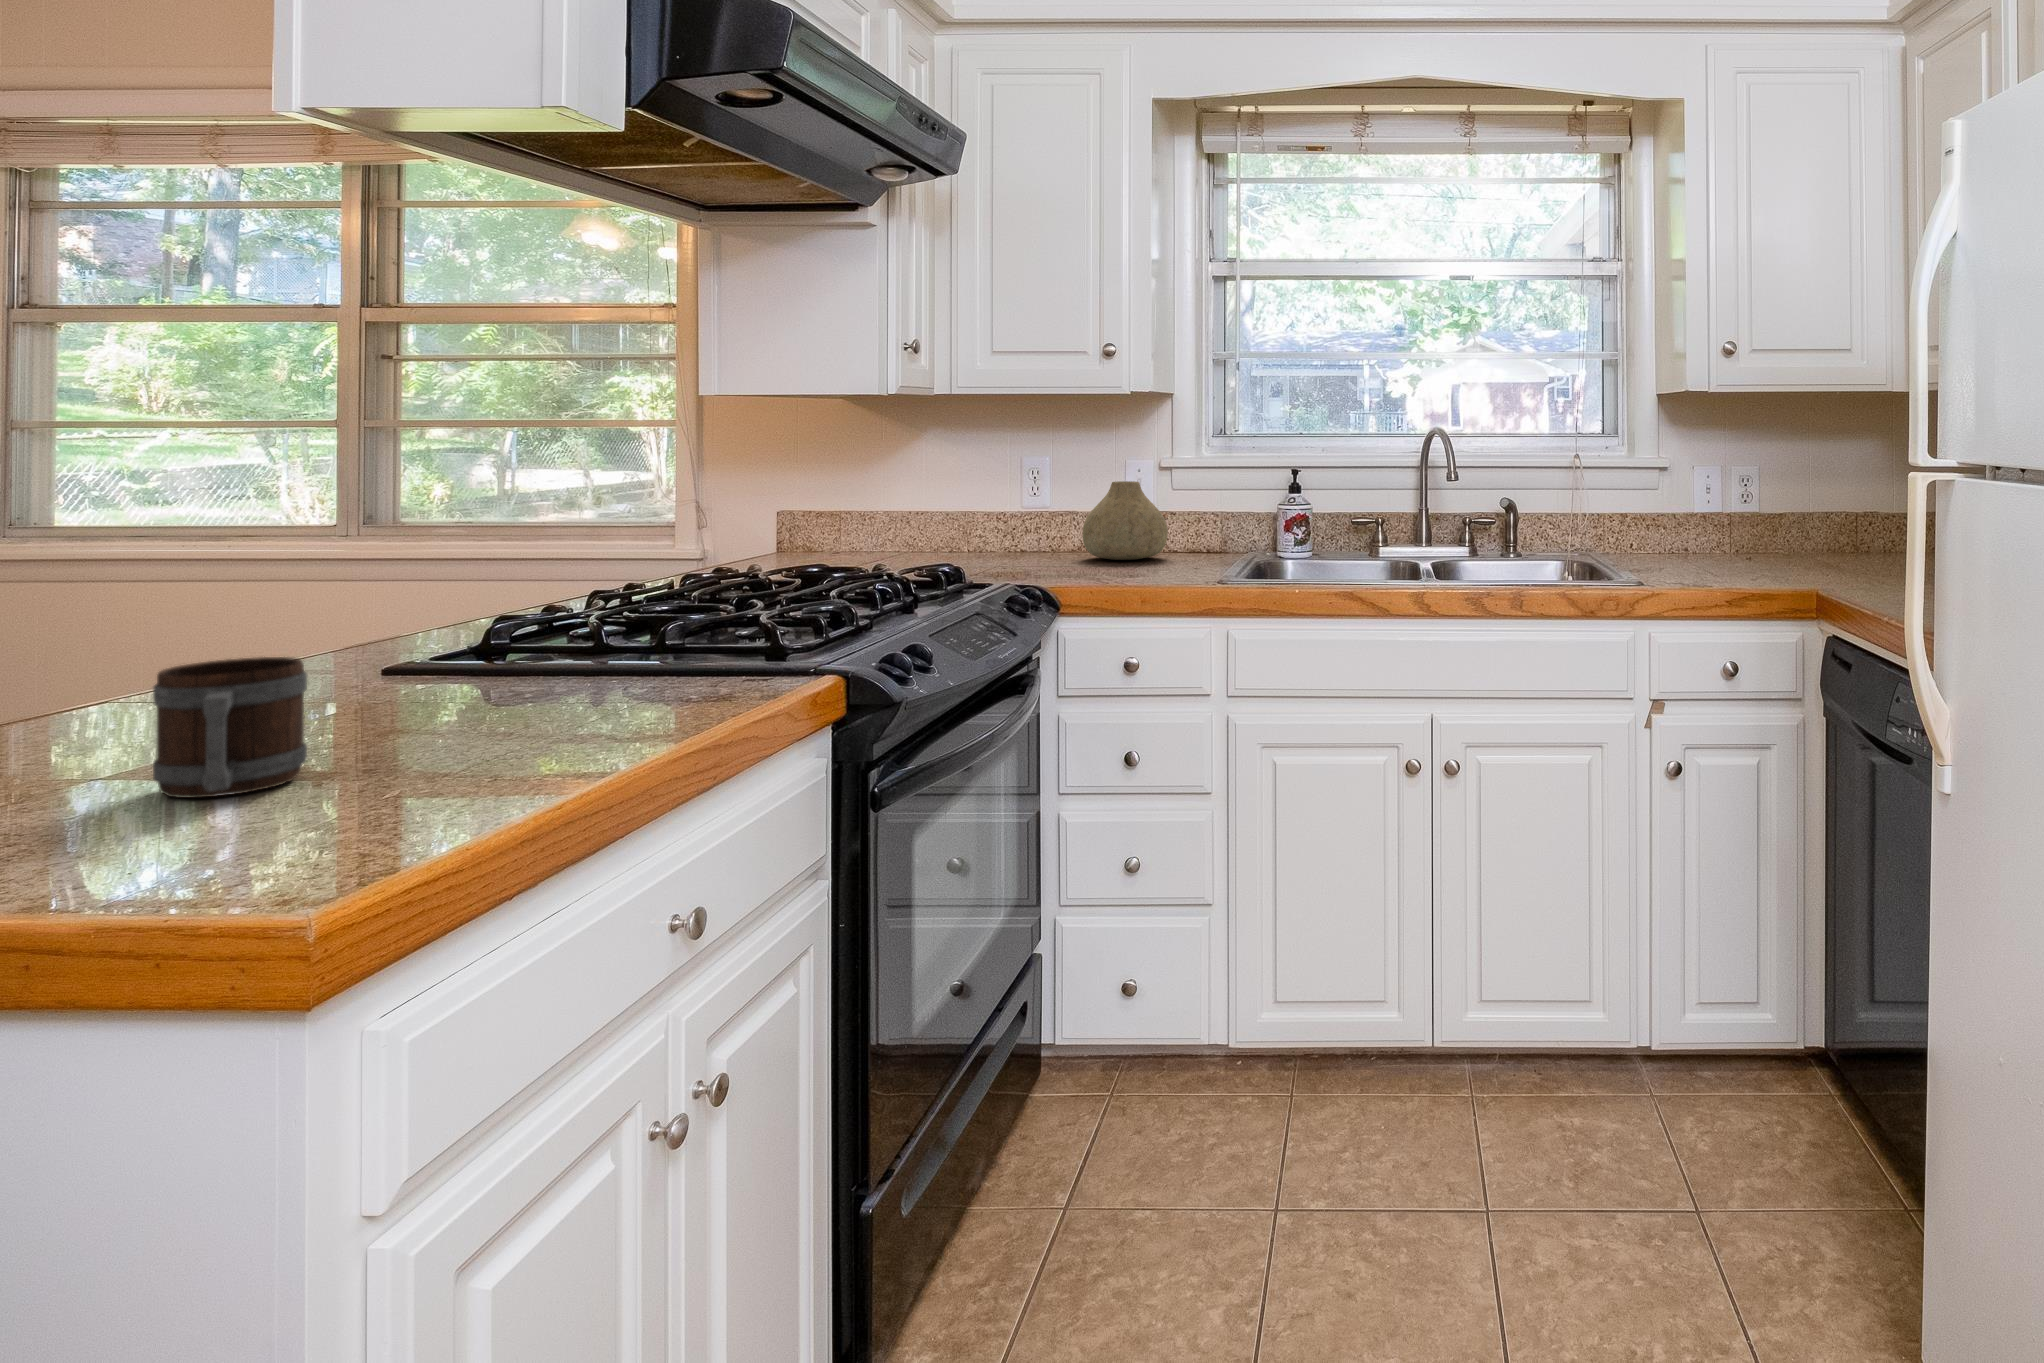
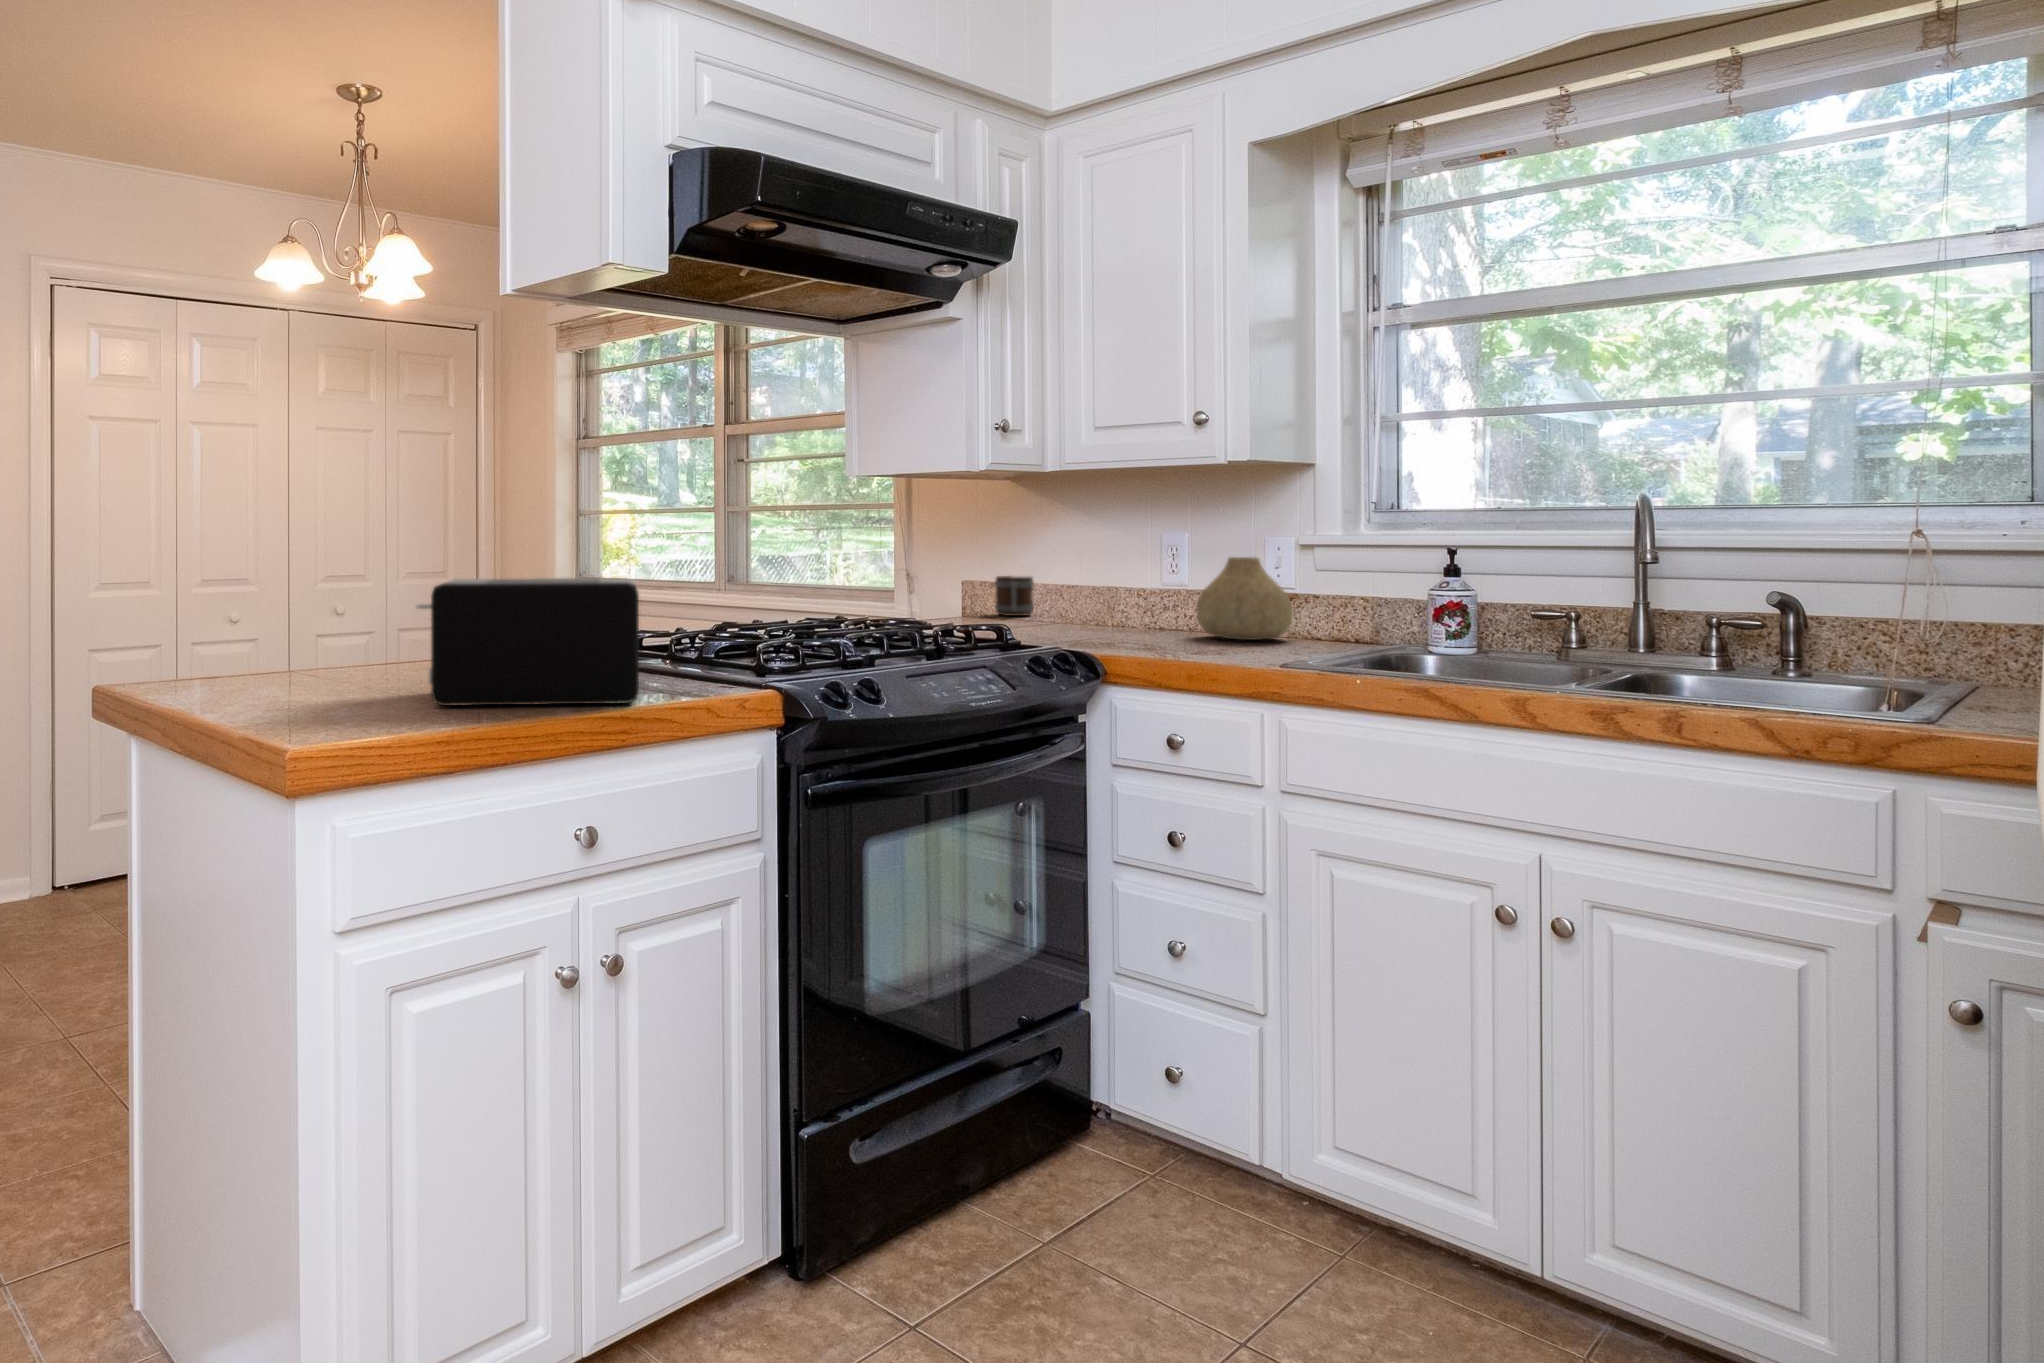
toaster: none [315,534,710,742] -> present [416,578,639,706]
mug: present [153,657,307,798] -> present [995,576,1034,616]

